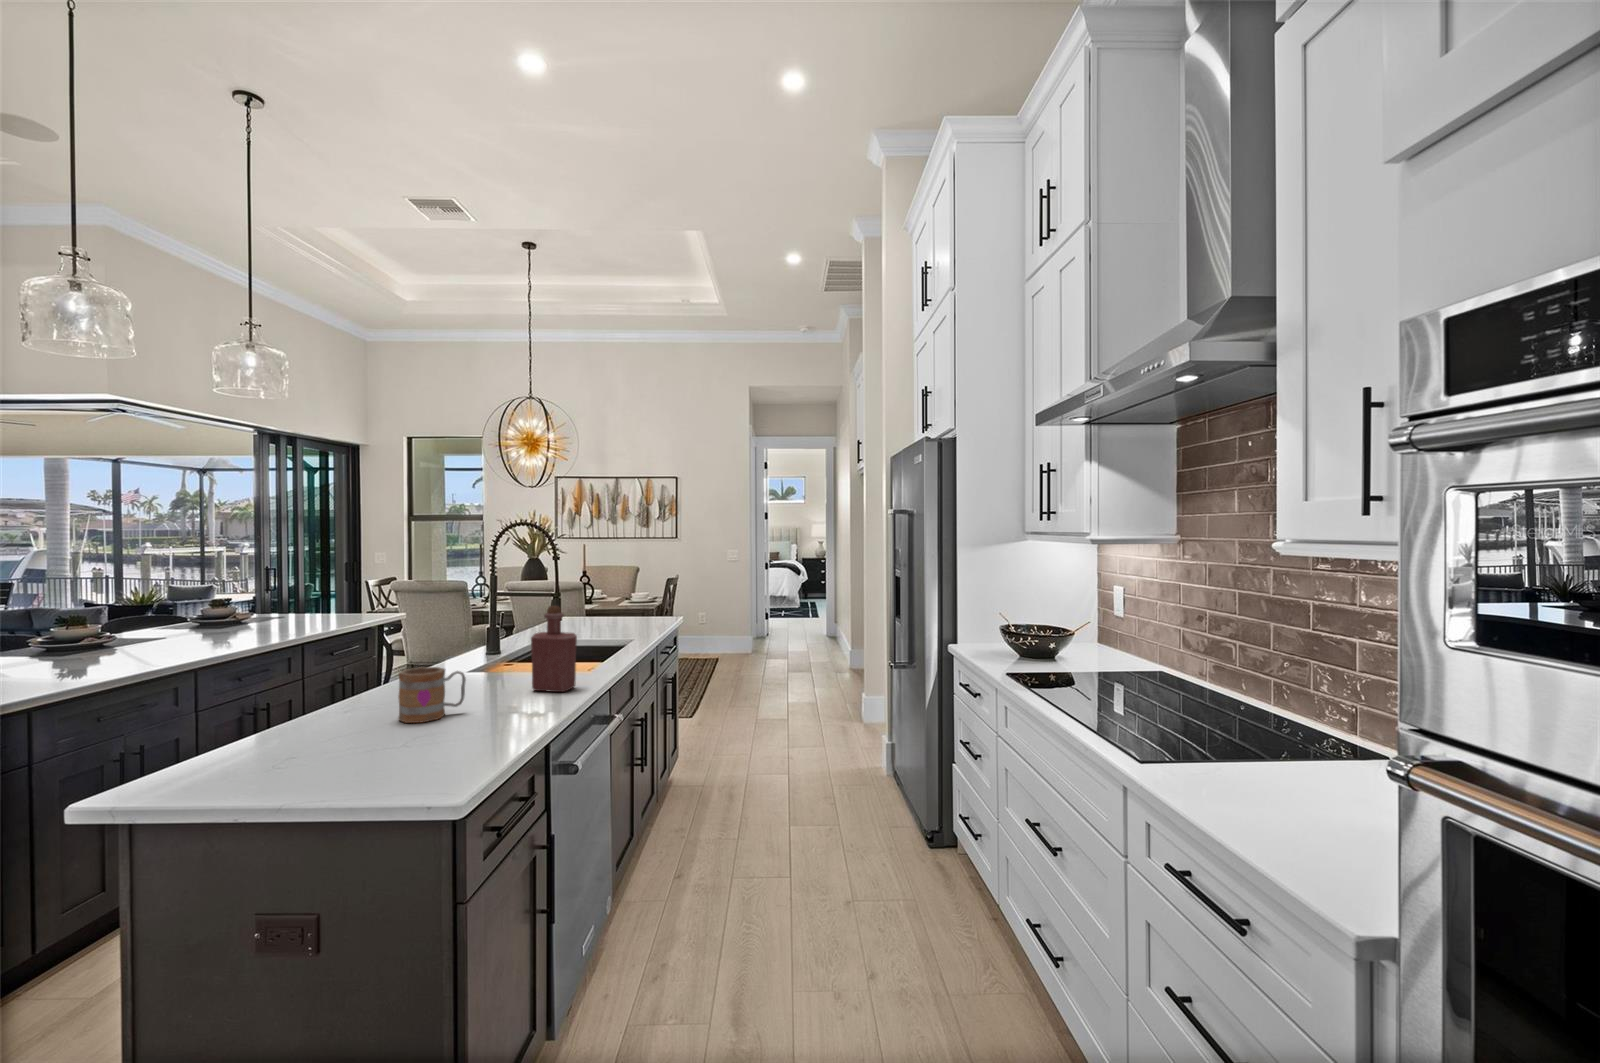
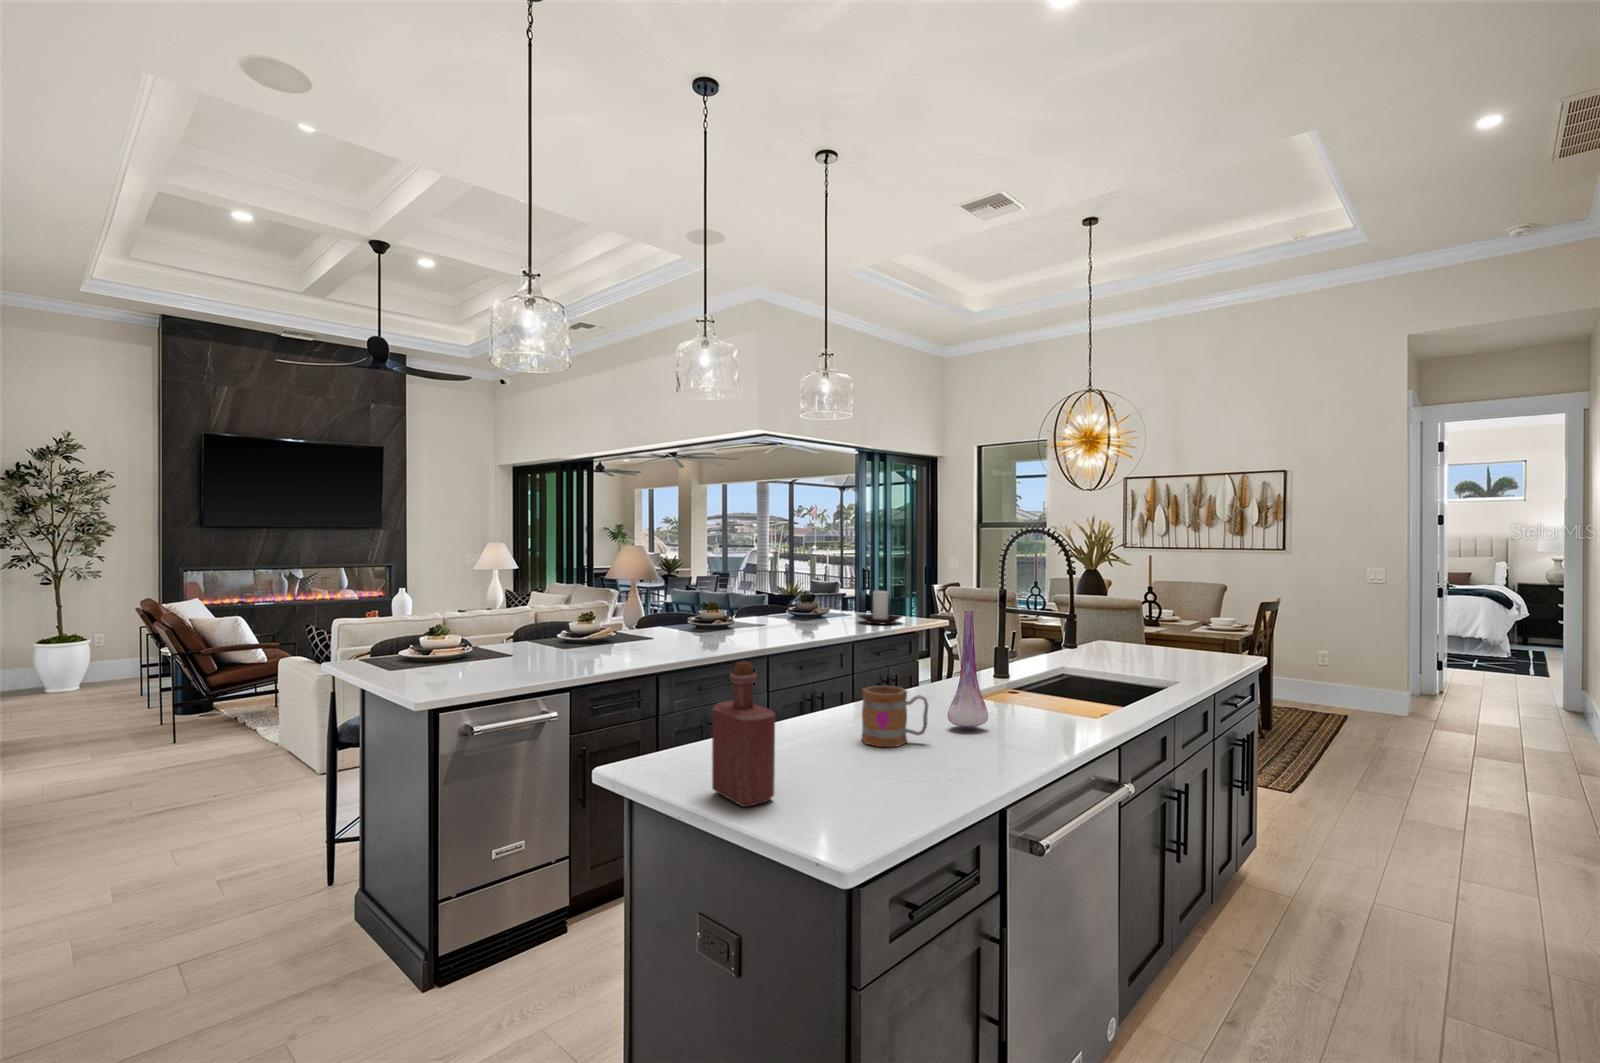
candle holder: none [301,585,358,623] -> present [859,591,902,625]
vase: none [472,593,511,698] -> present [948,611,988,727]
bottle: present [531,606,577,692] -> present [712,661,775,807]

